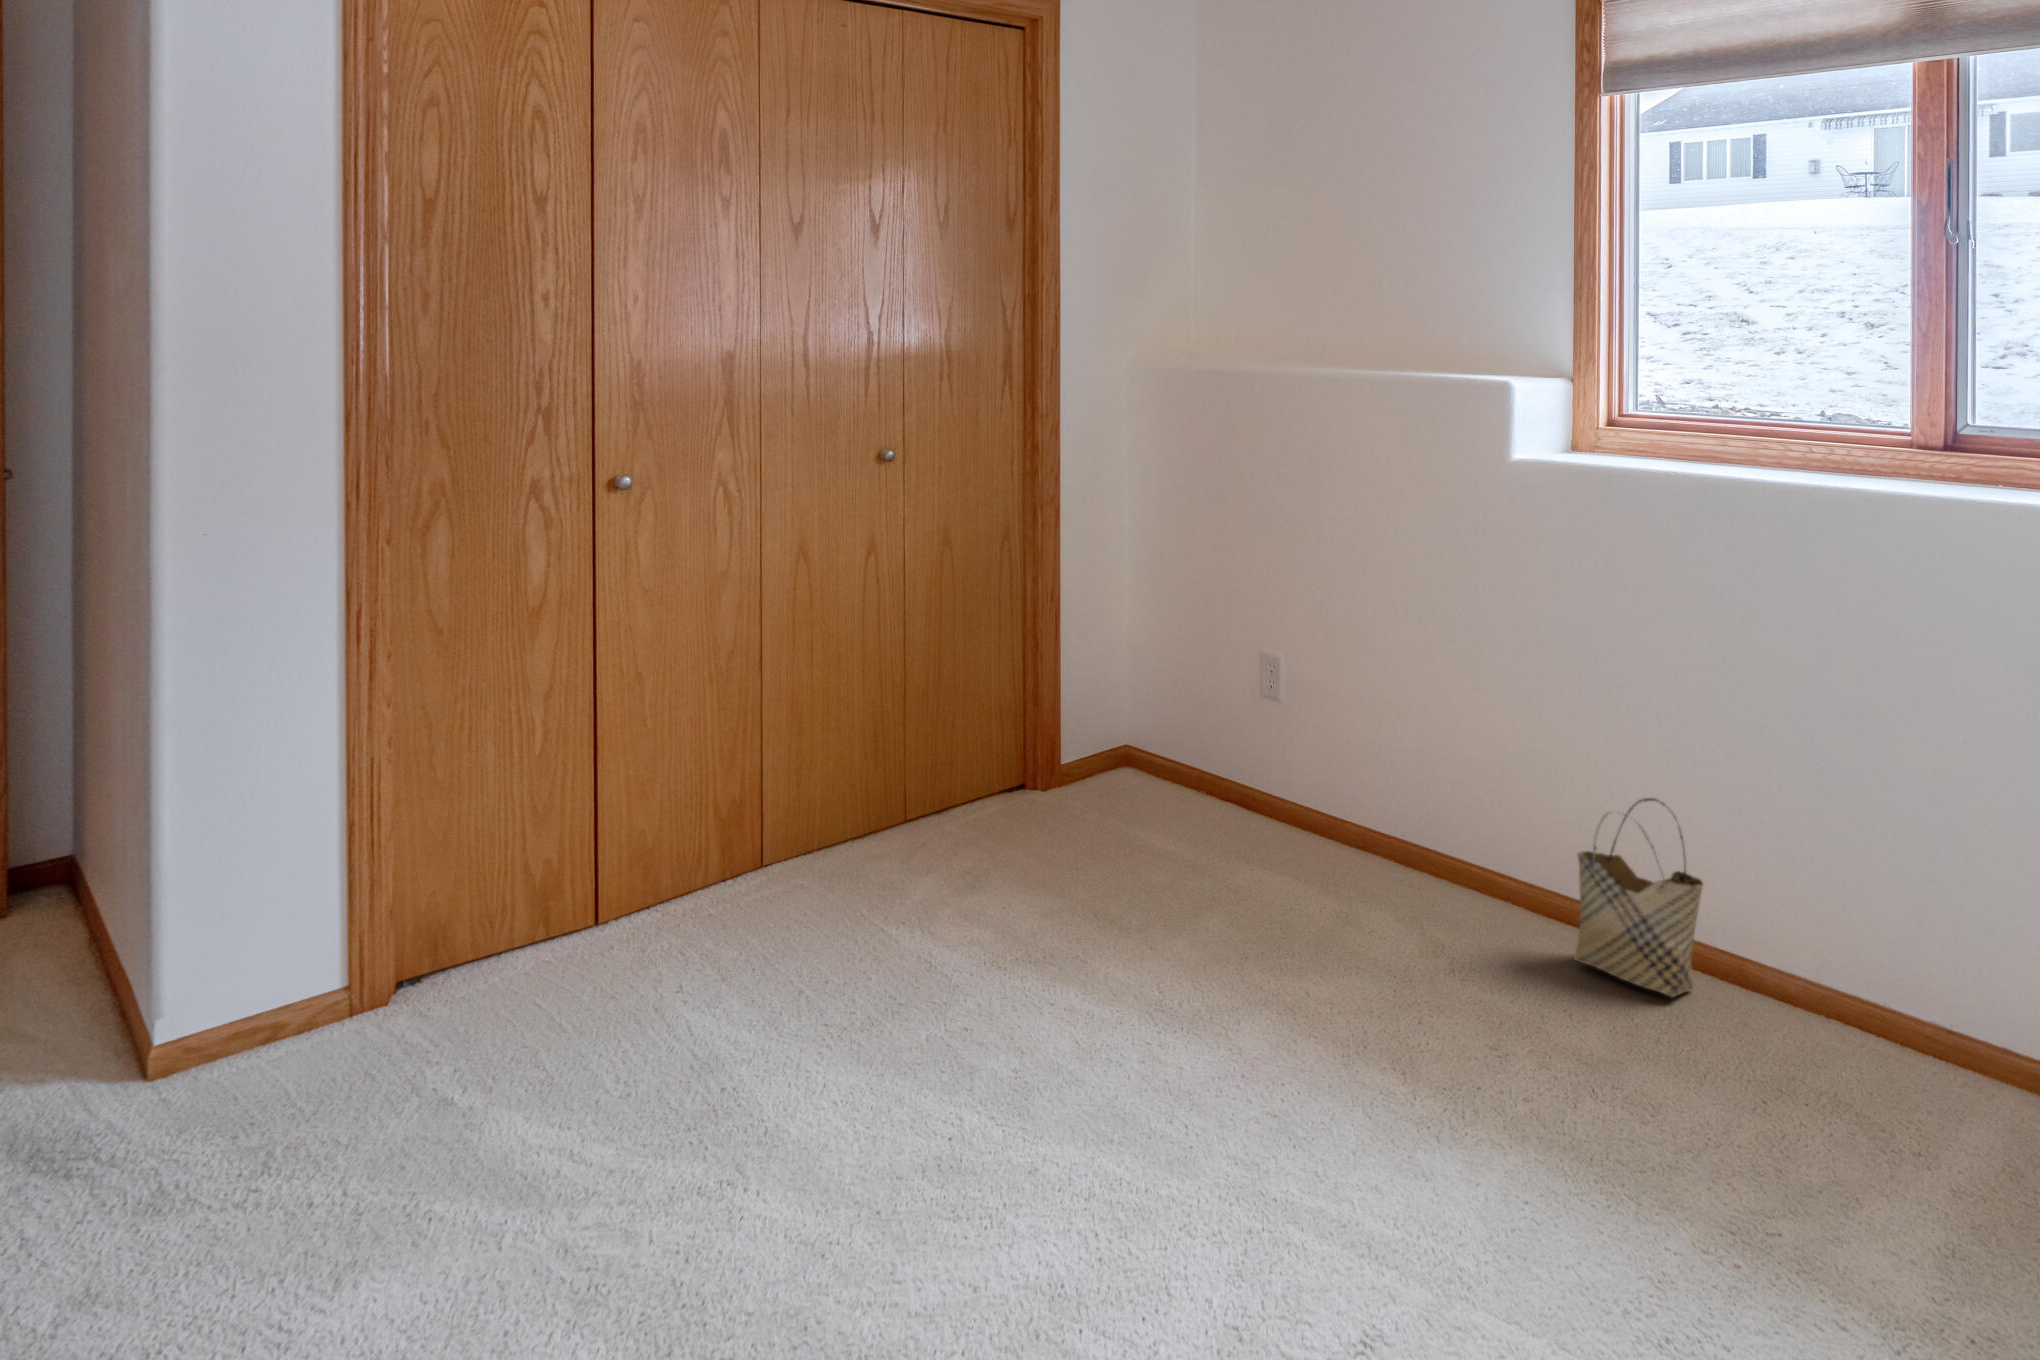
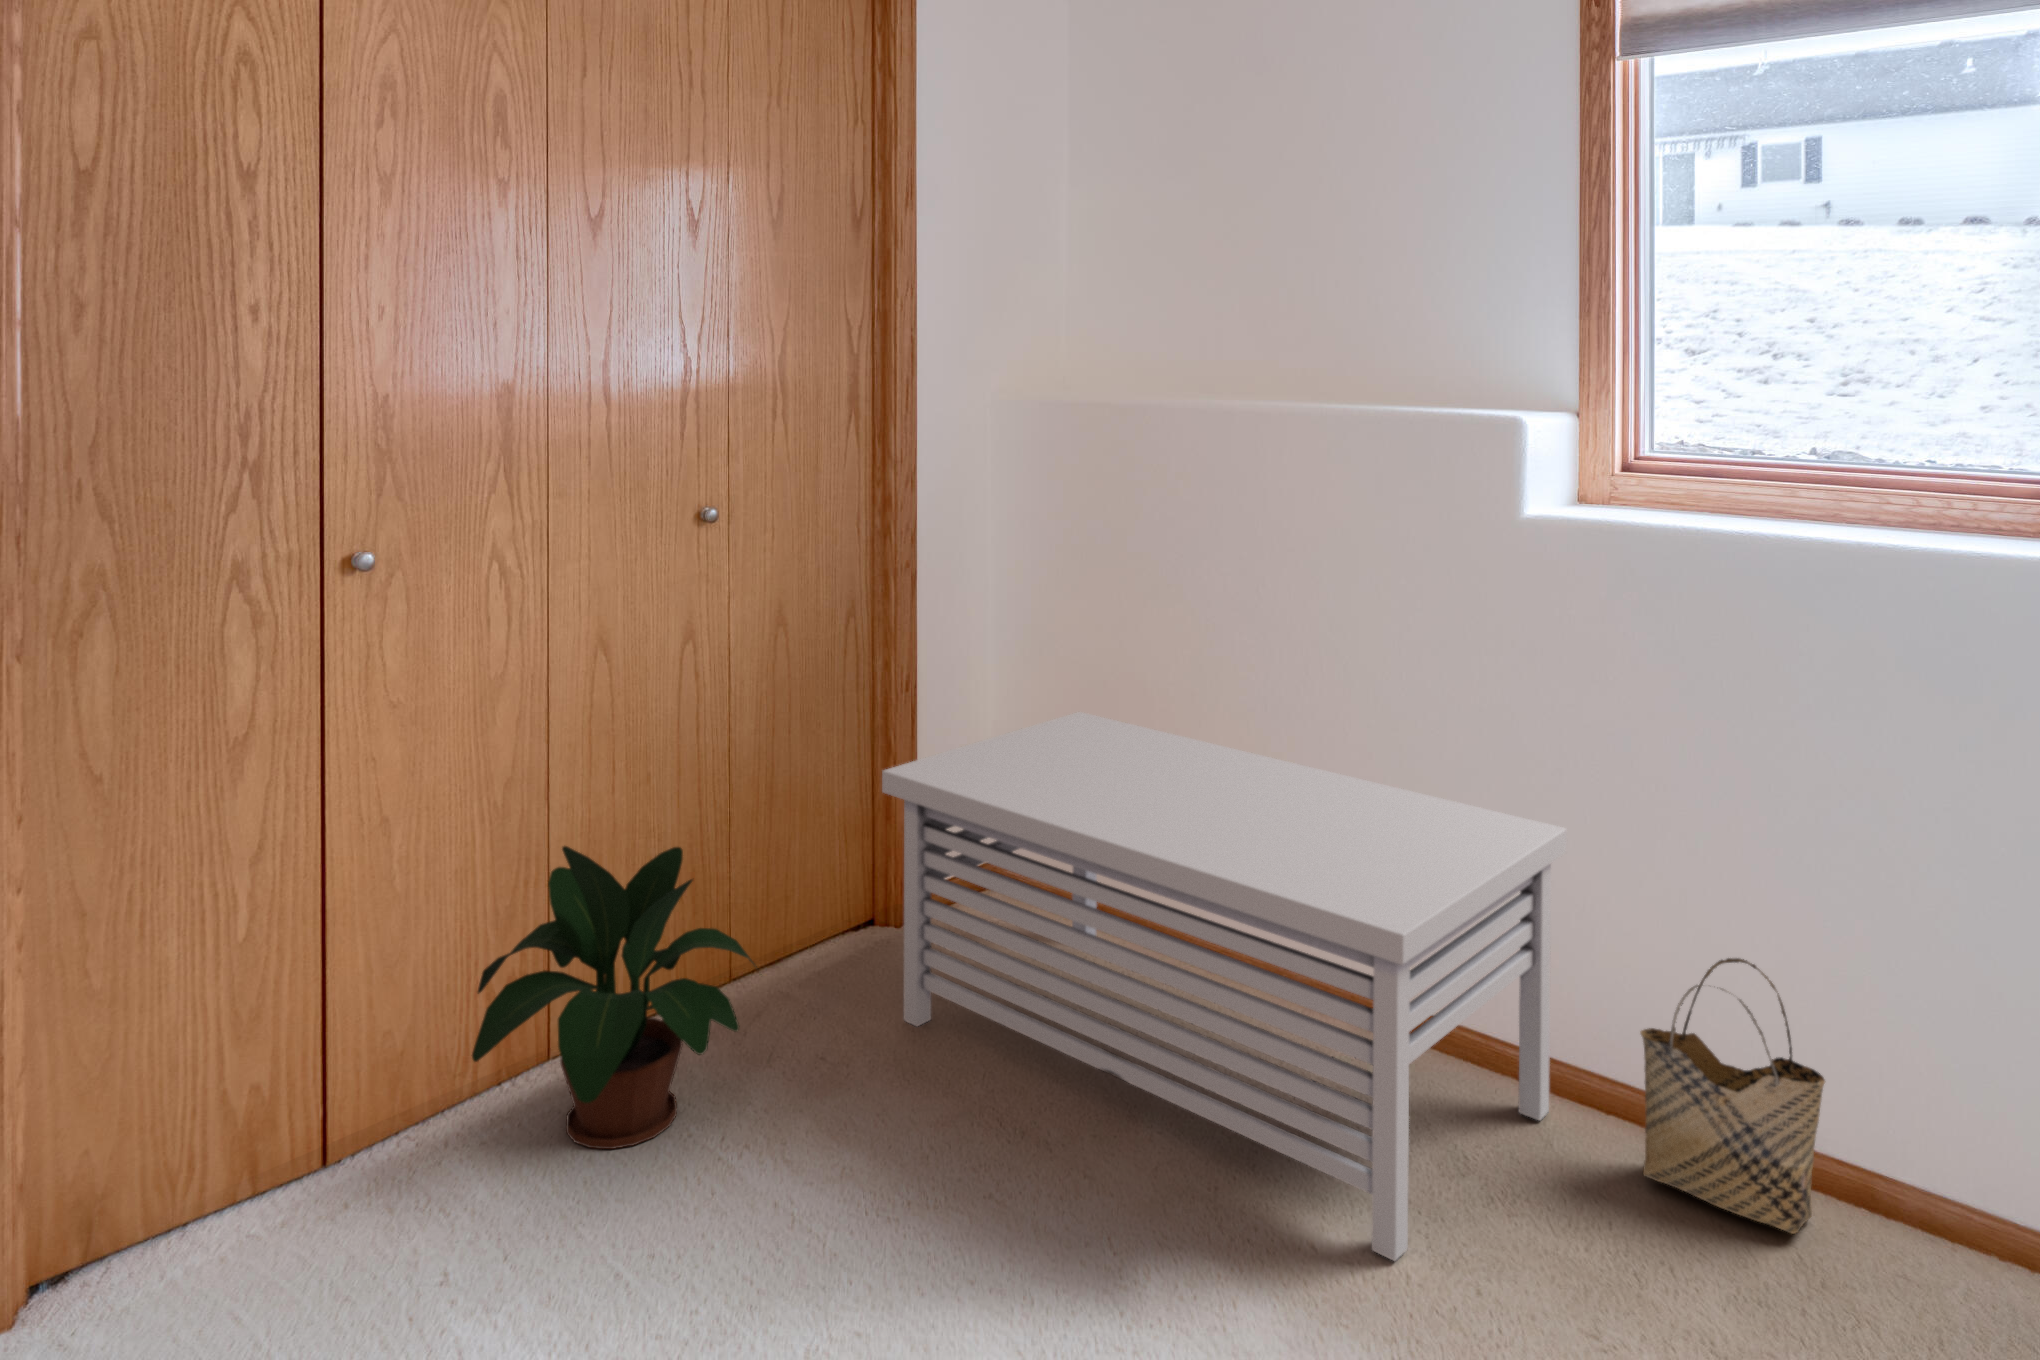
storage bench: none [1022,621,1538,1003] -> present [882,712,1567,1261]
potted plant: none [703,695,924,922] -> present [472,846,757,1149]

